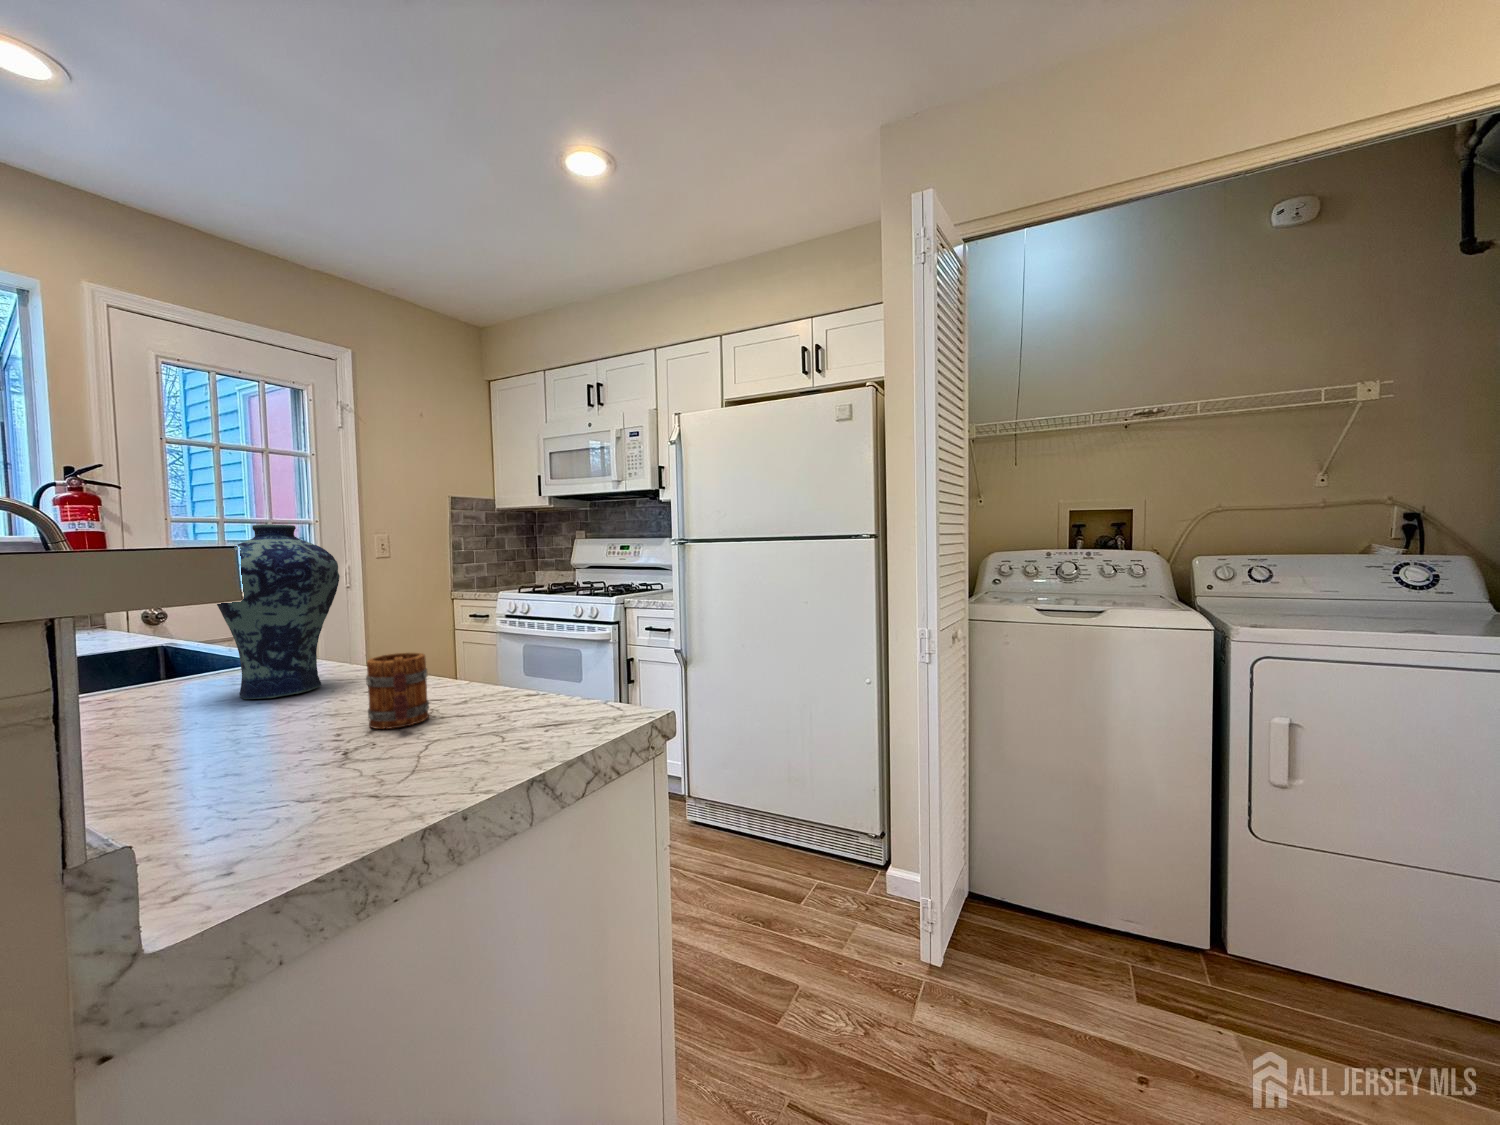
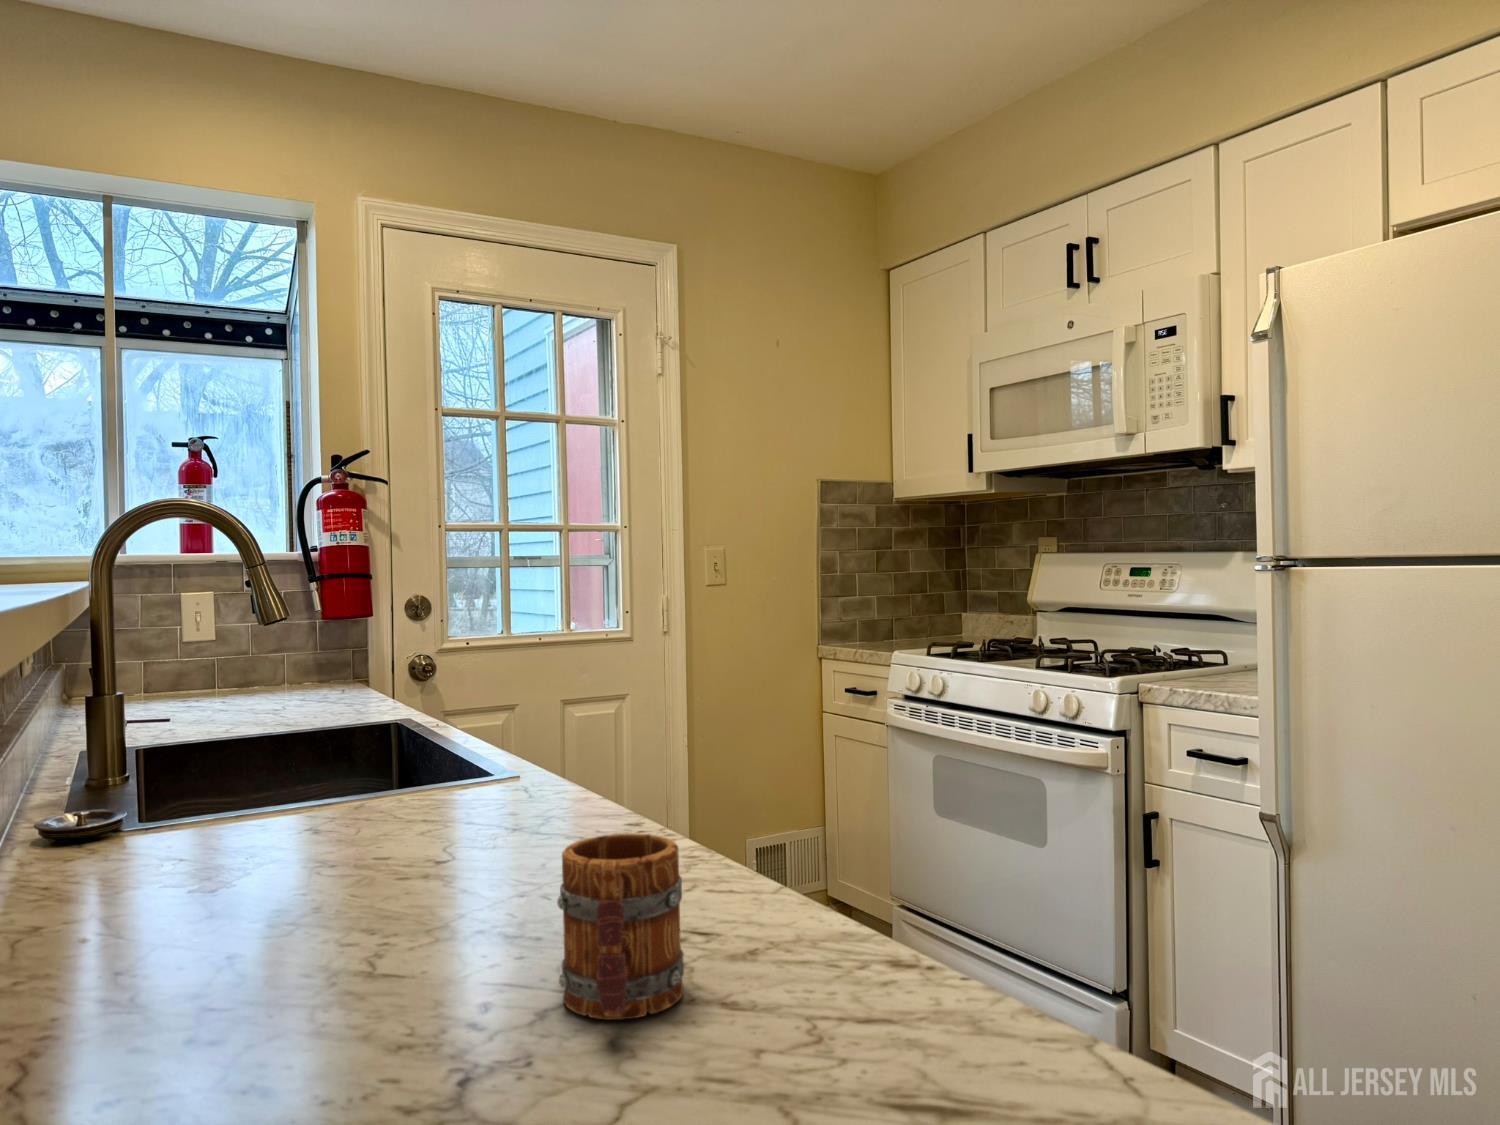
vase: present [217,524,340,699] -> none [382,540,576,869]

